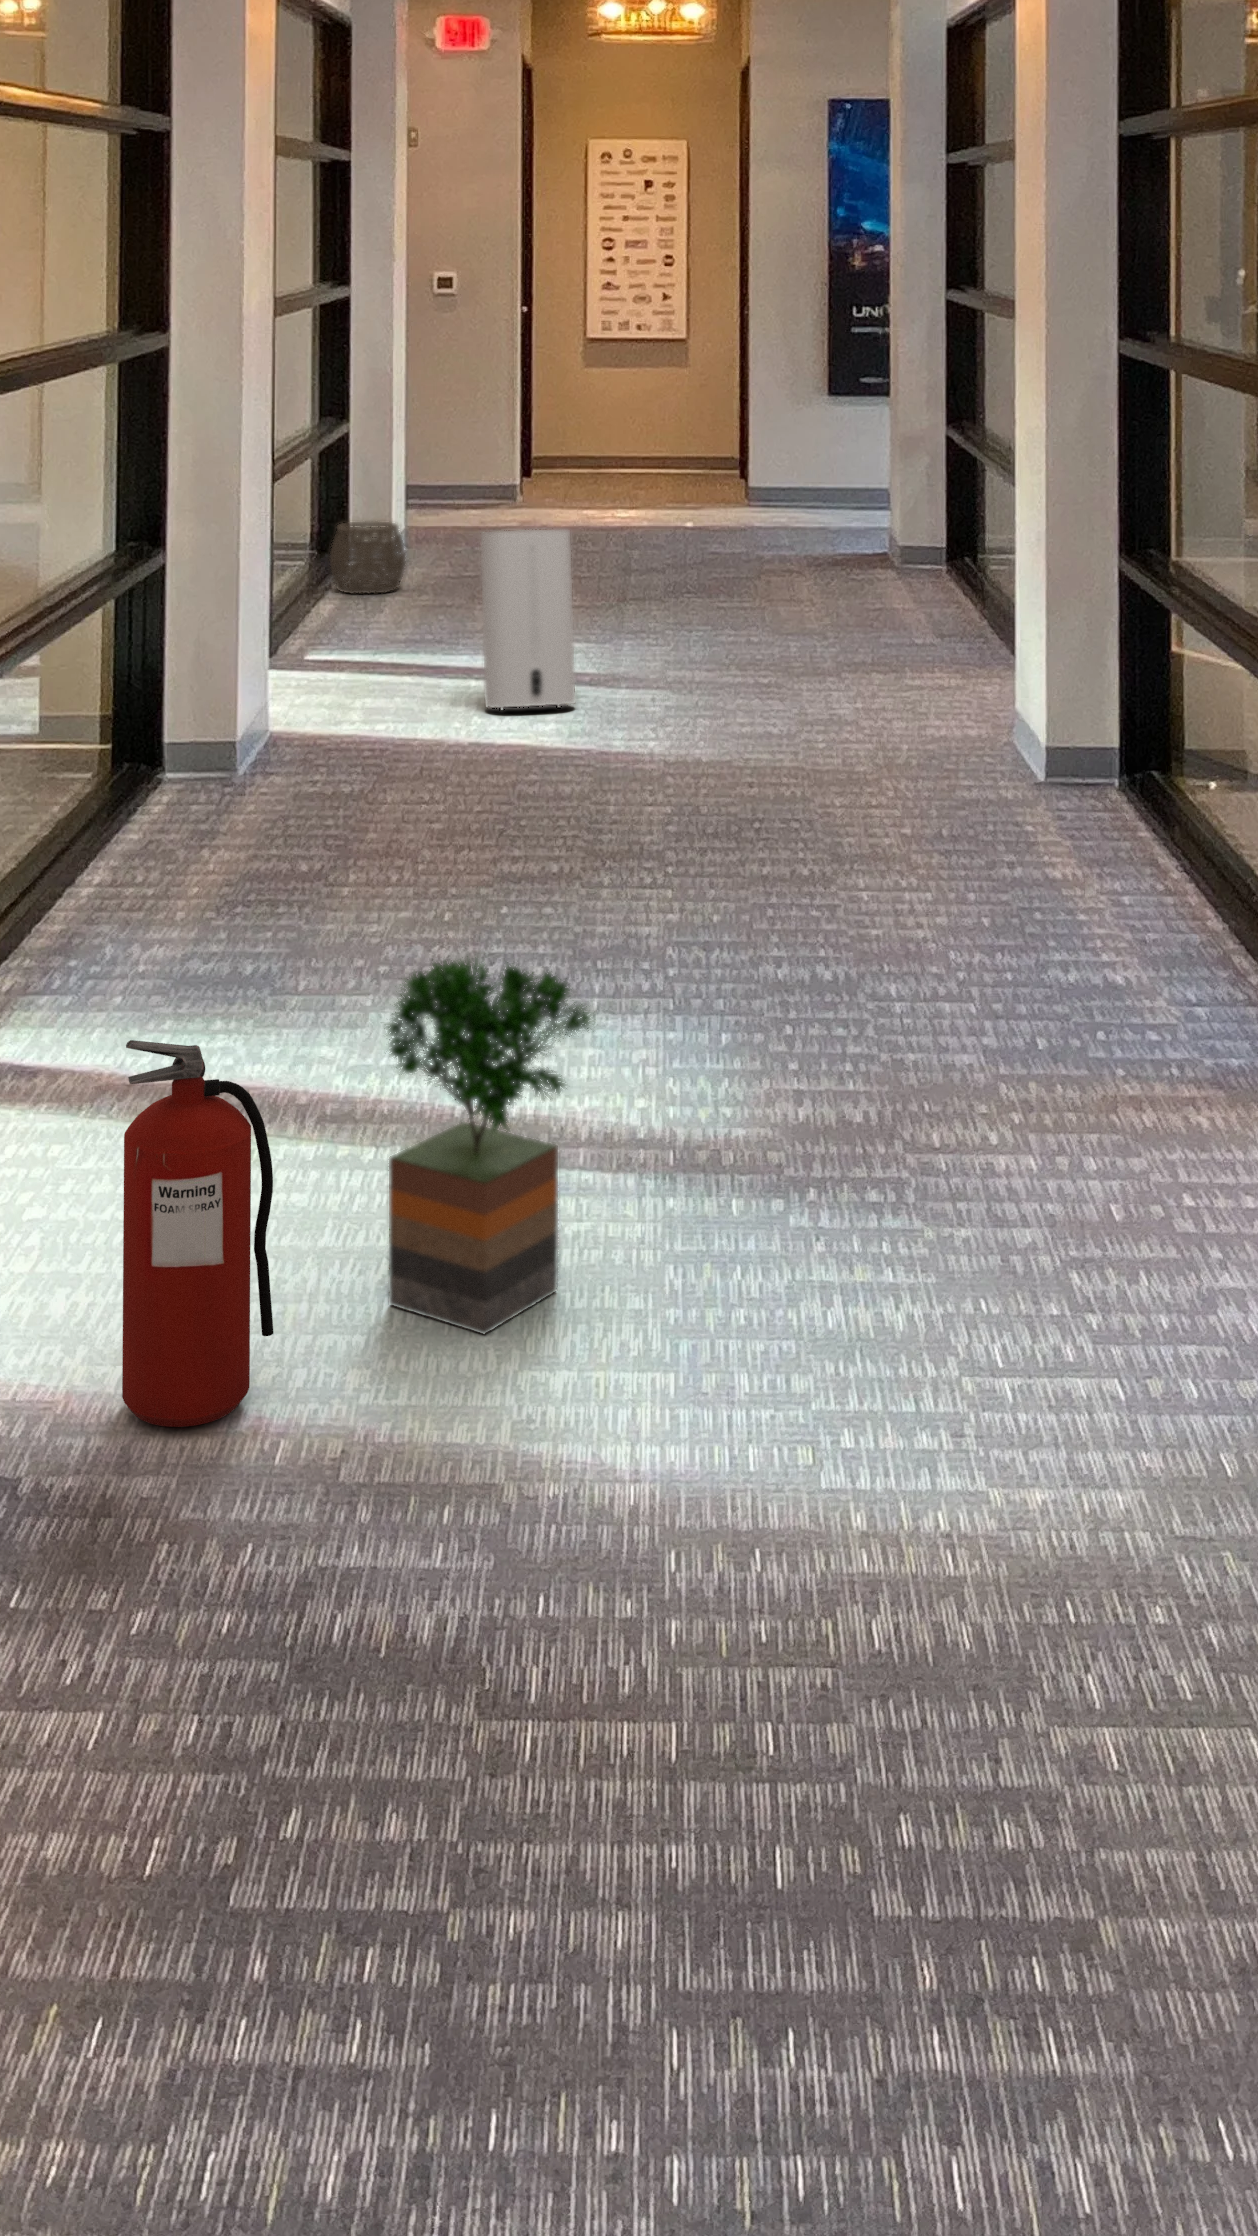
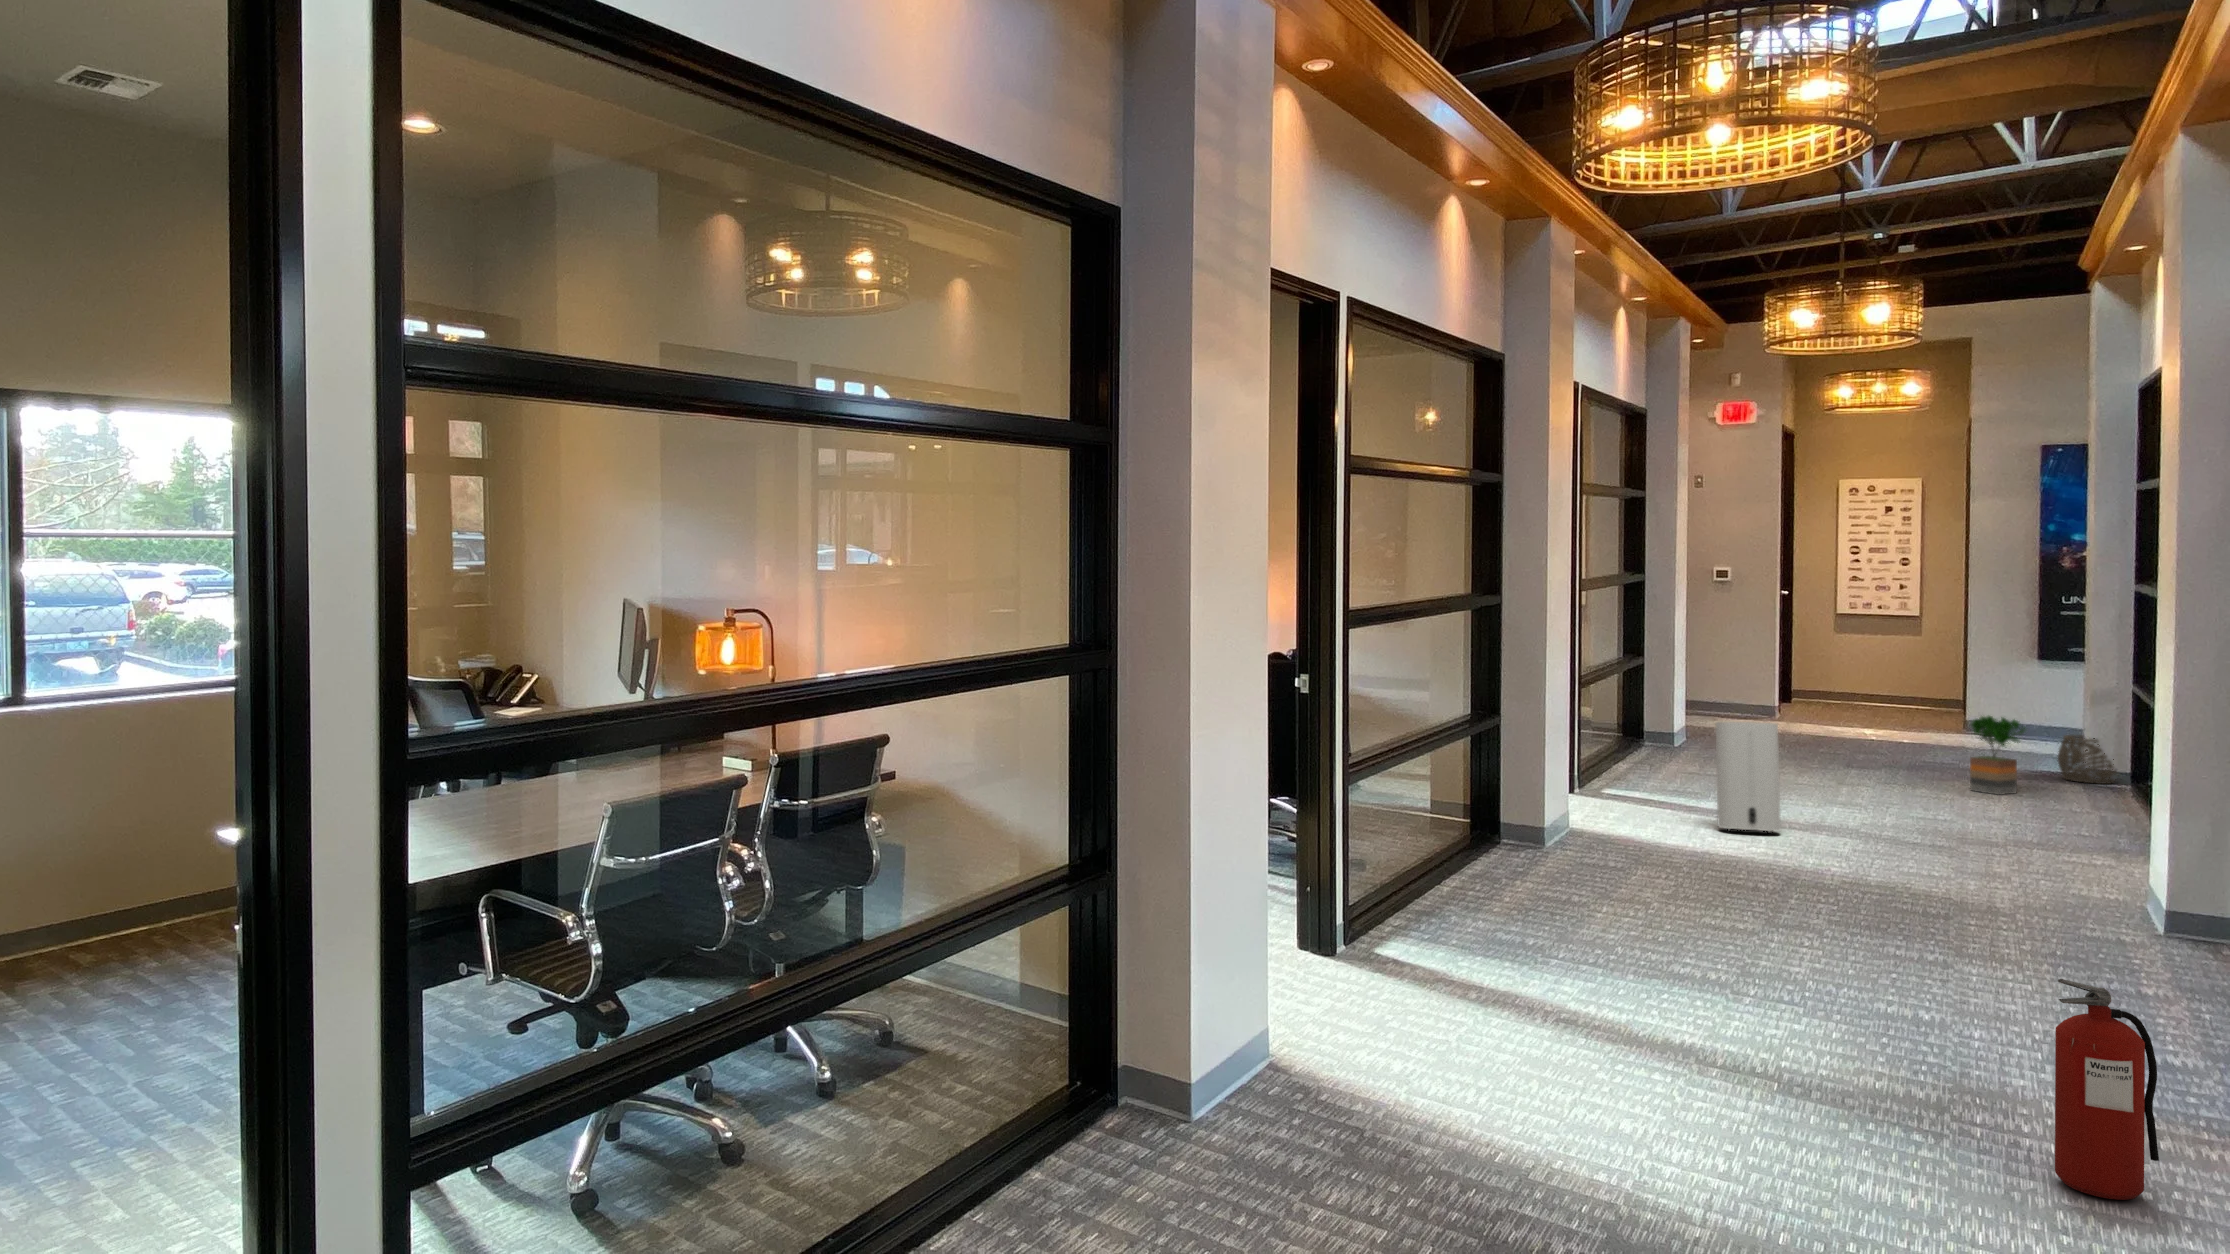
woven basket: present [330,522,405,594] -> present [2058,735,2116,784]
potted tree: present [388,960,592,1334] -> present [1970,716,2025,795]
fire extinguisher: present [122,1040,273,1427] -> present [2055,979,2159,1200]

